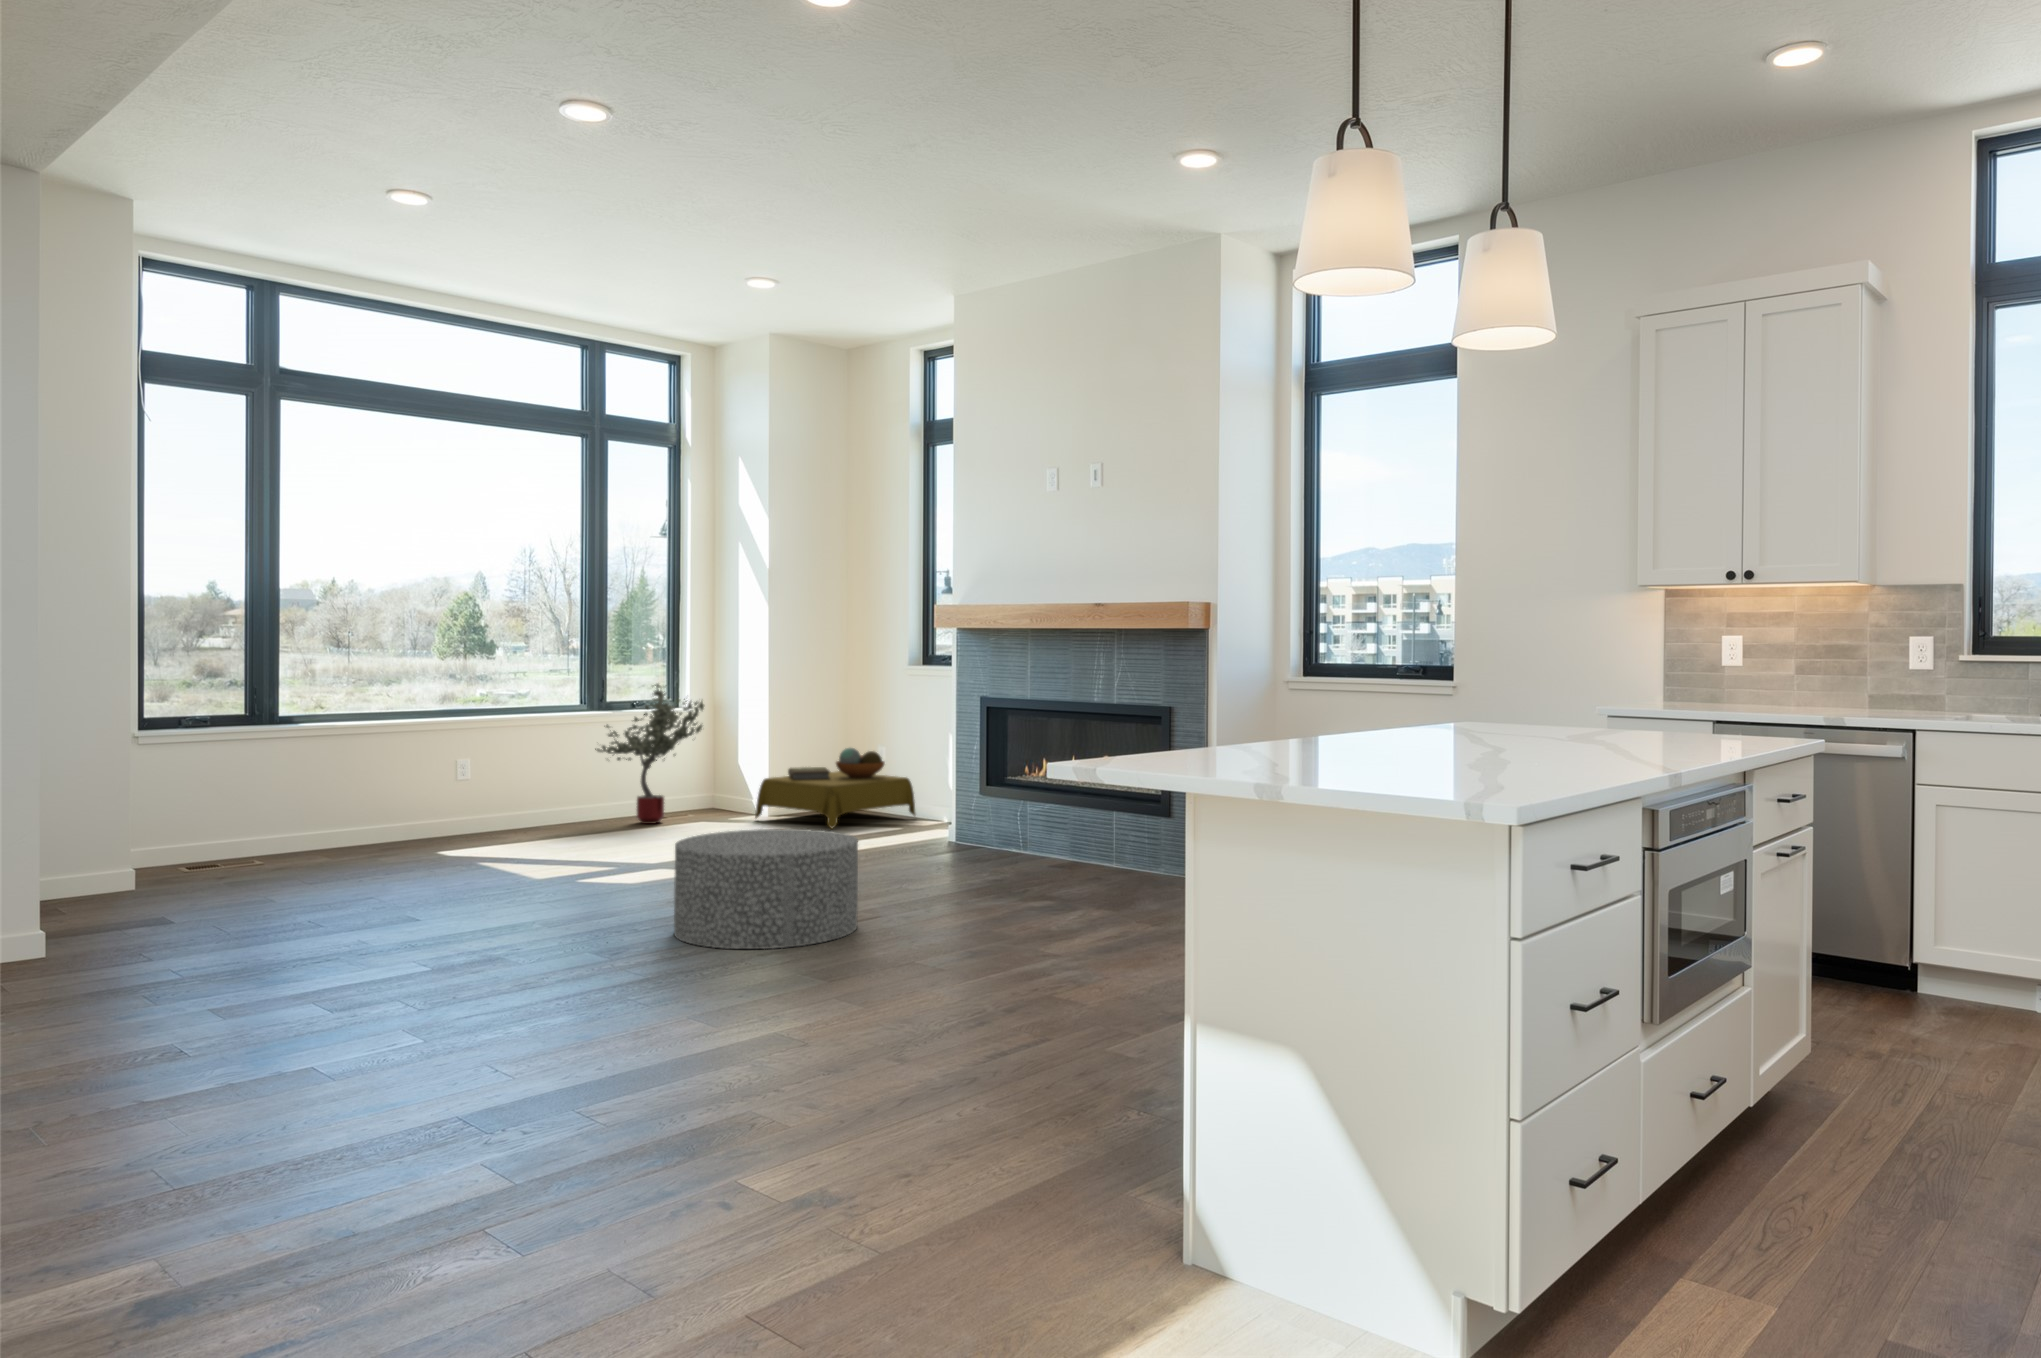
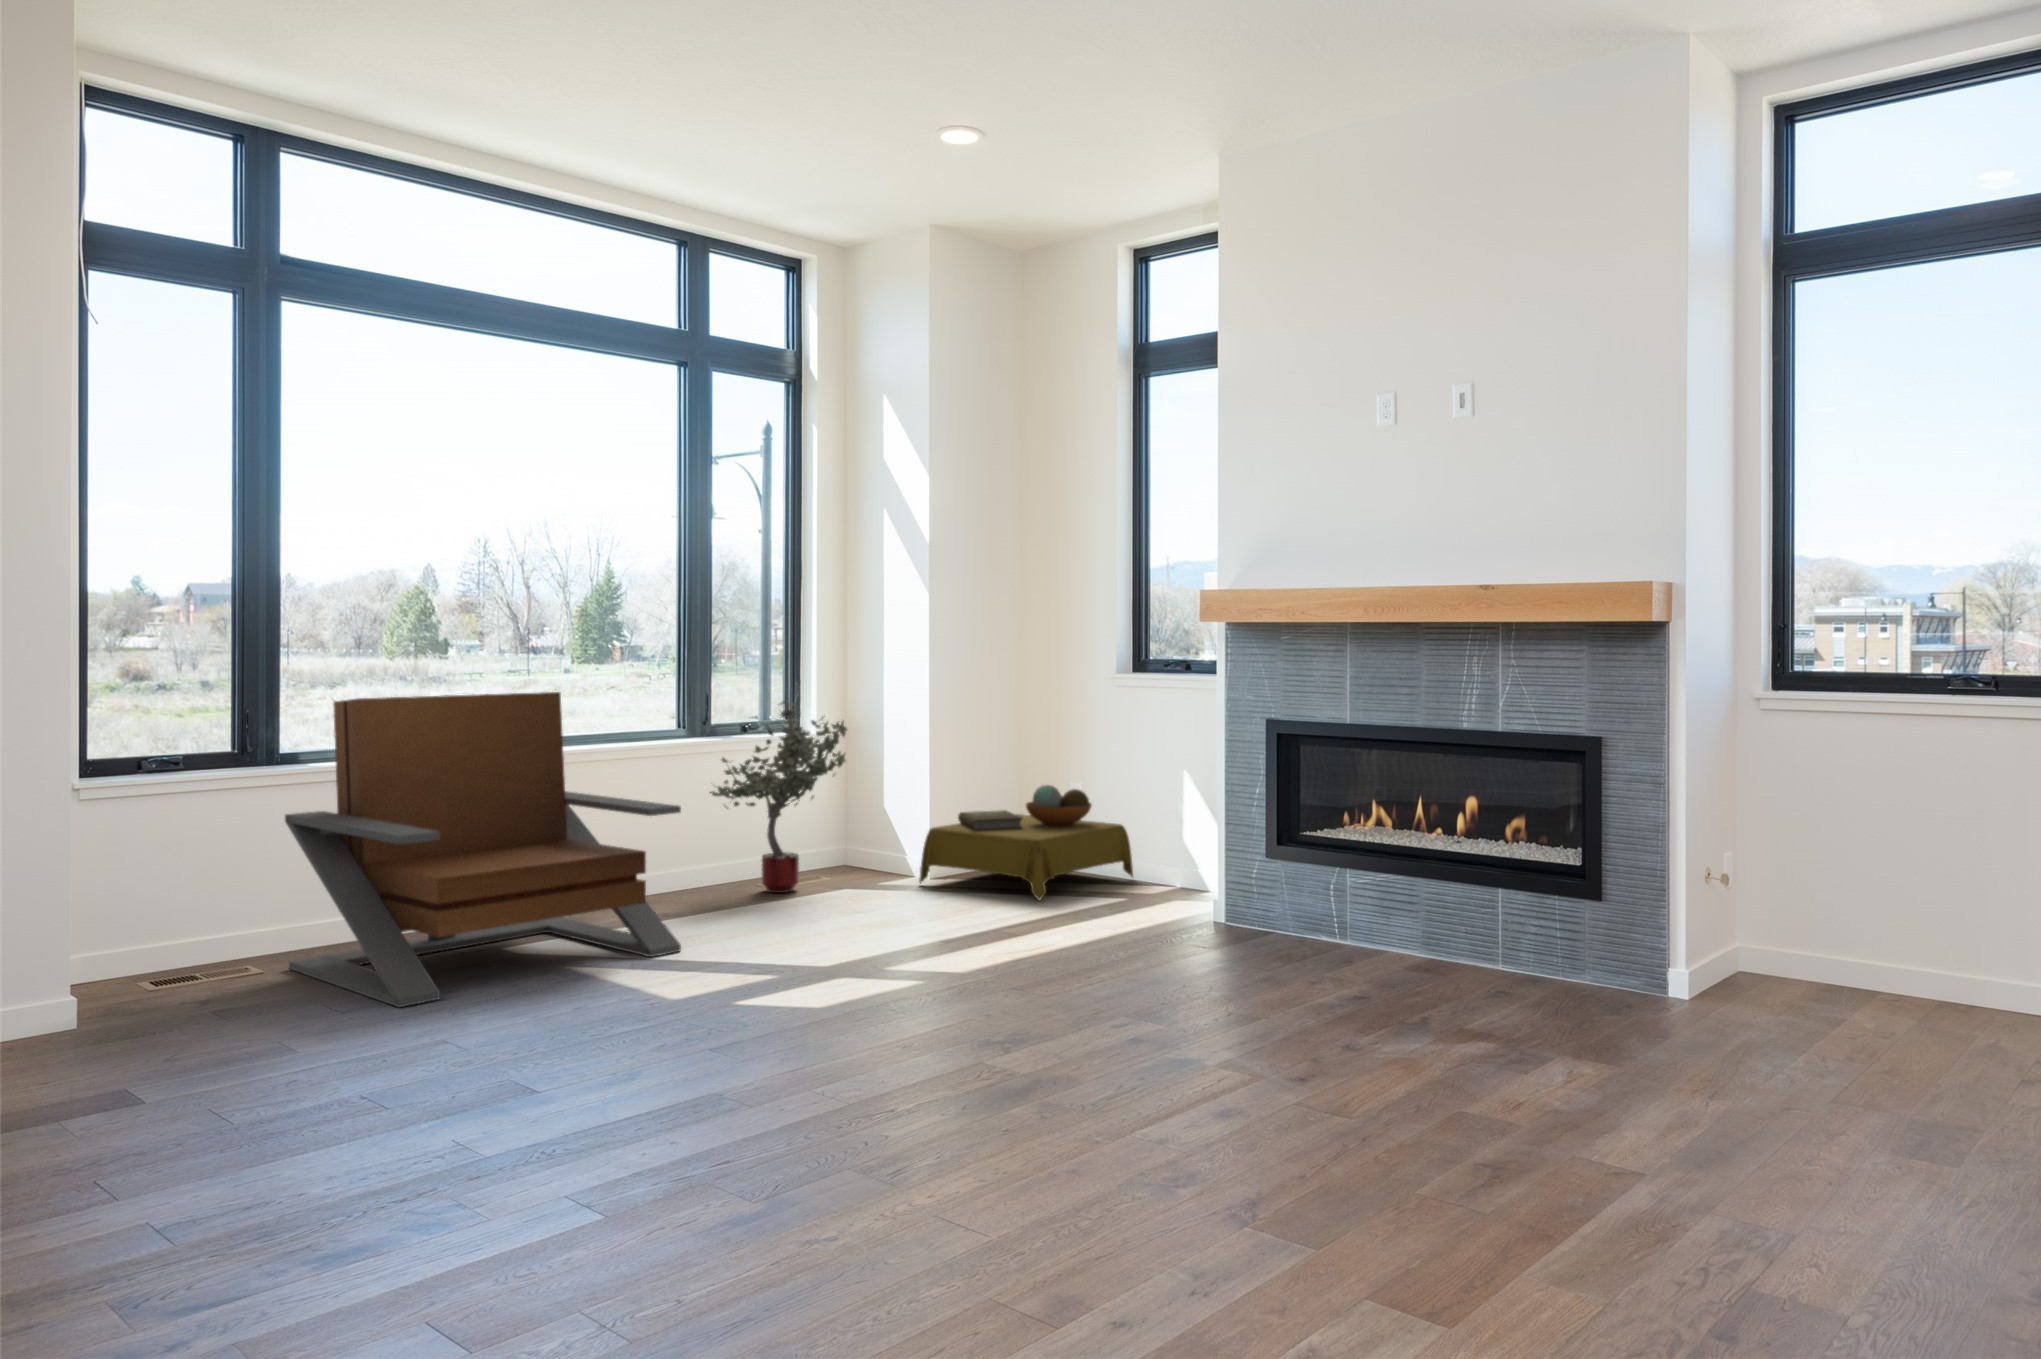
lounge chair: none [276,674,553,880] -> present [285,692,681,1007]
ottoman: present [674,829,858,949] -> none [976,938,1263,1160]

